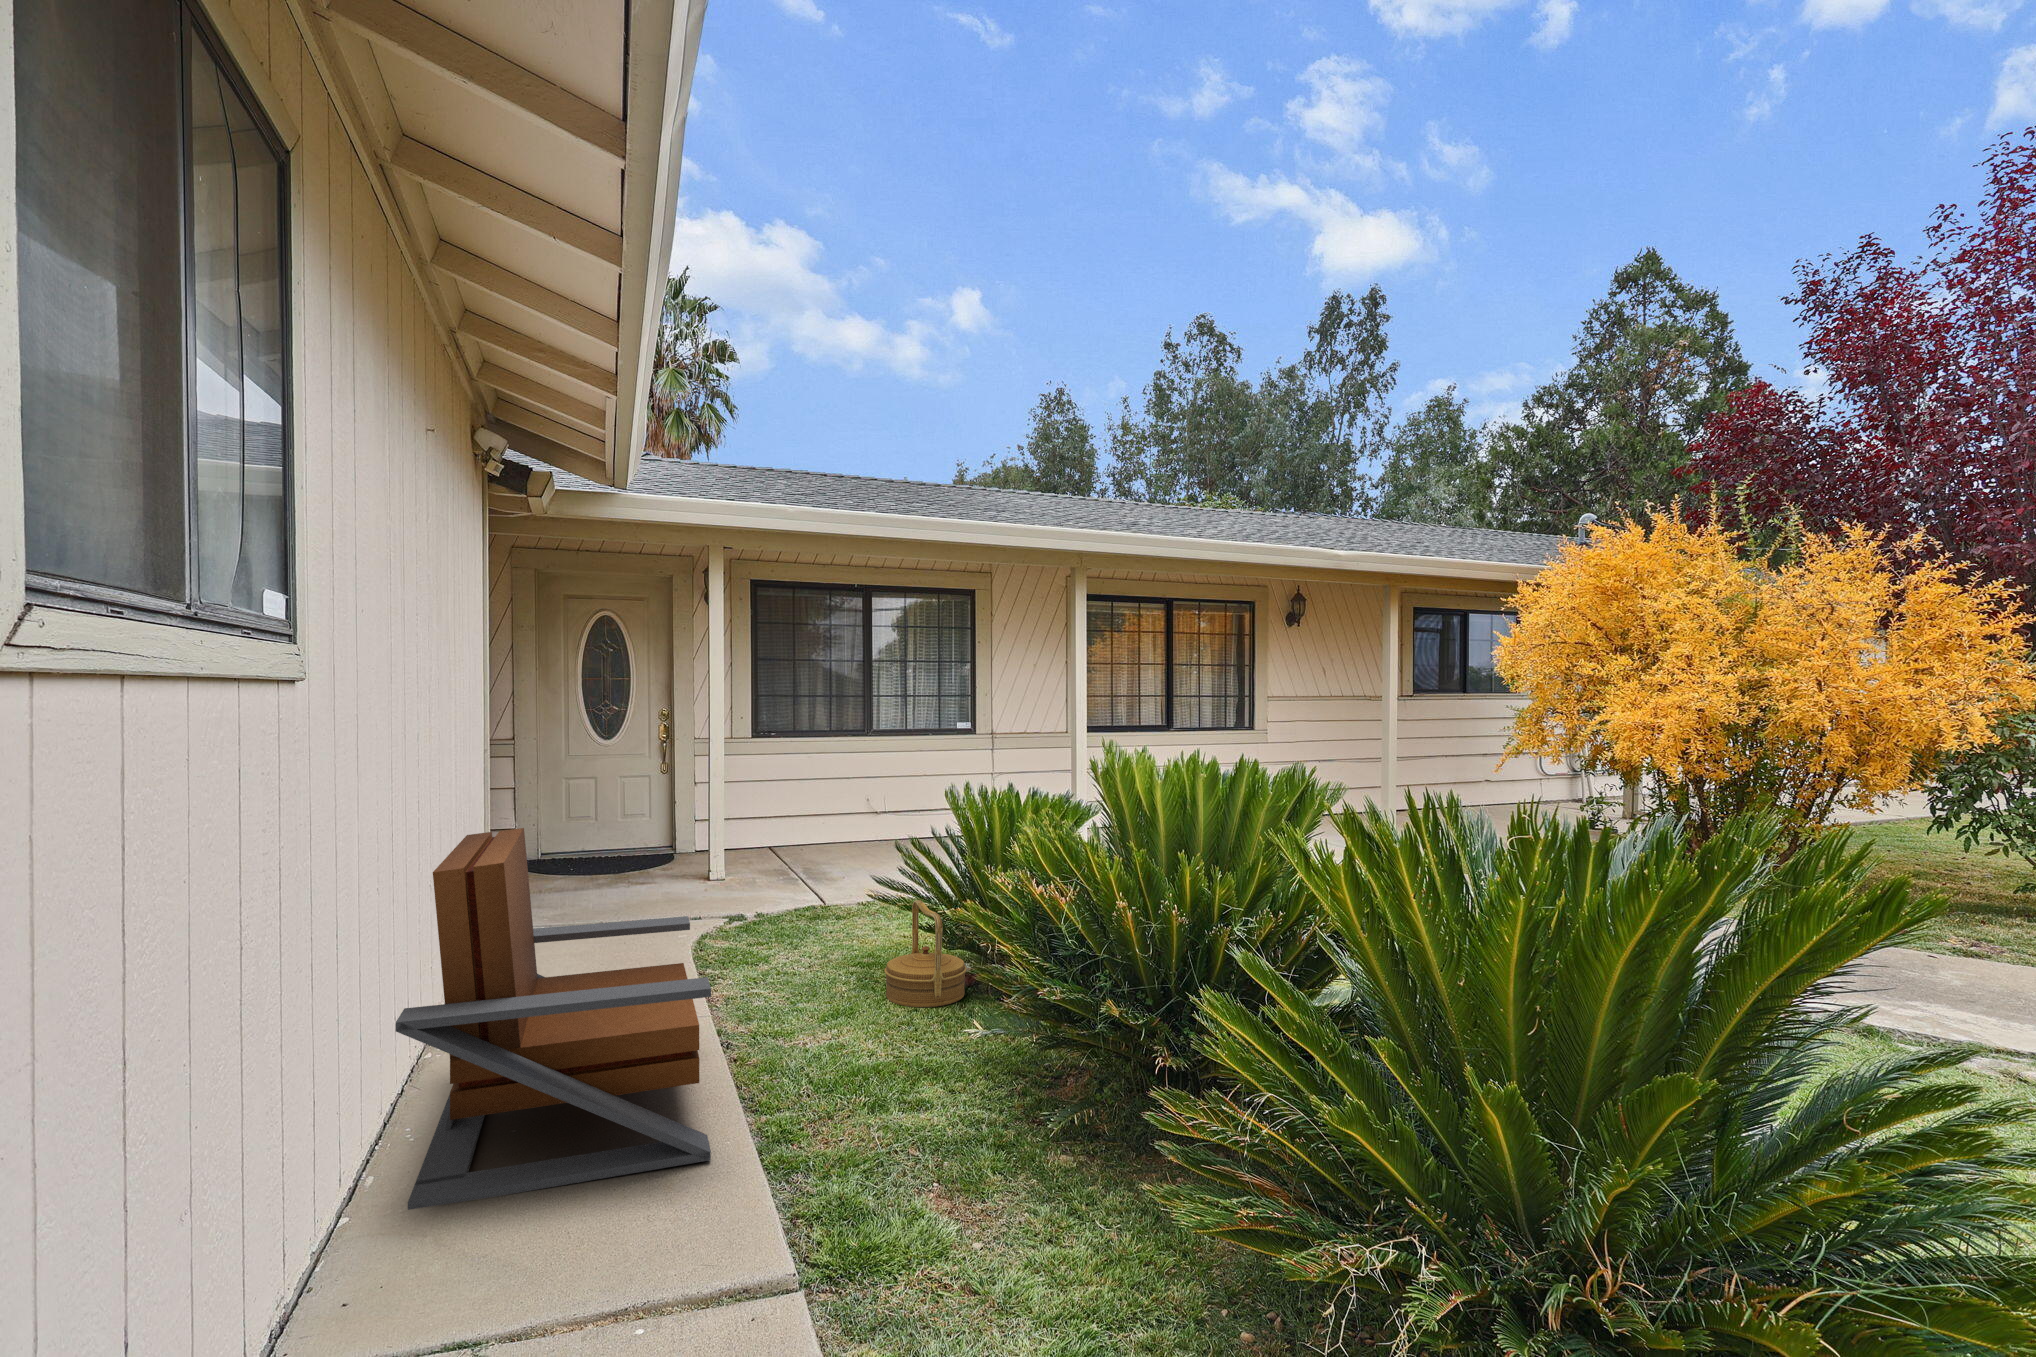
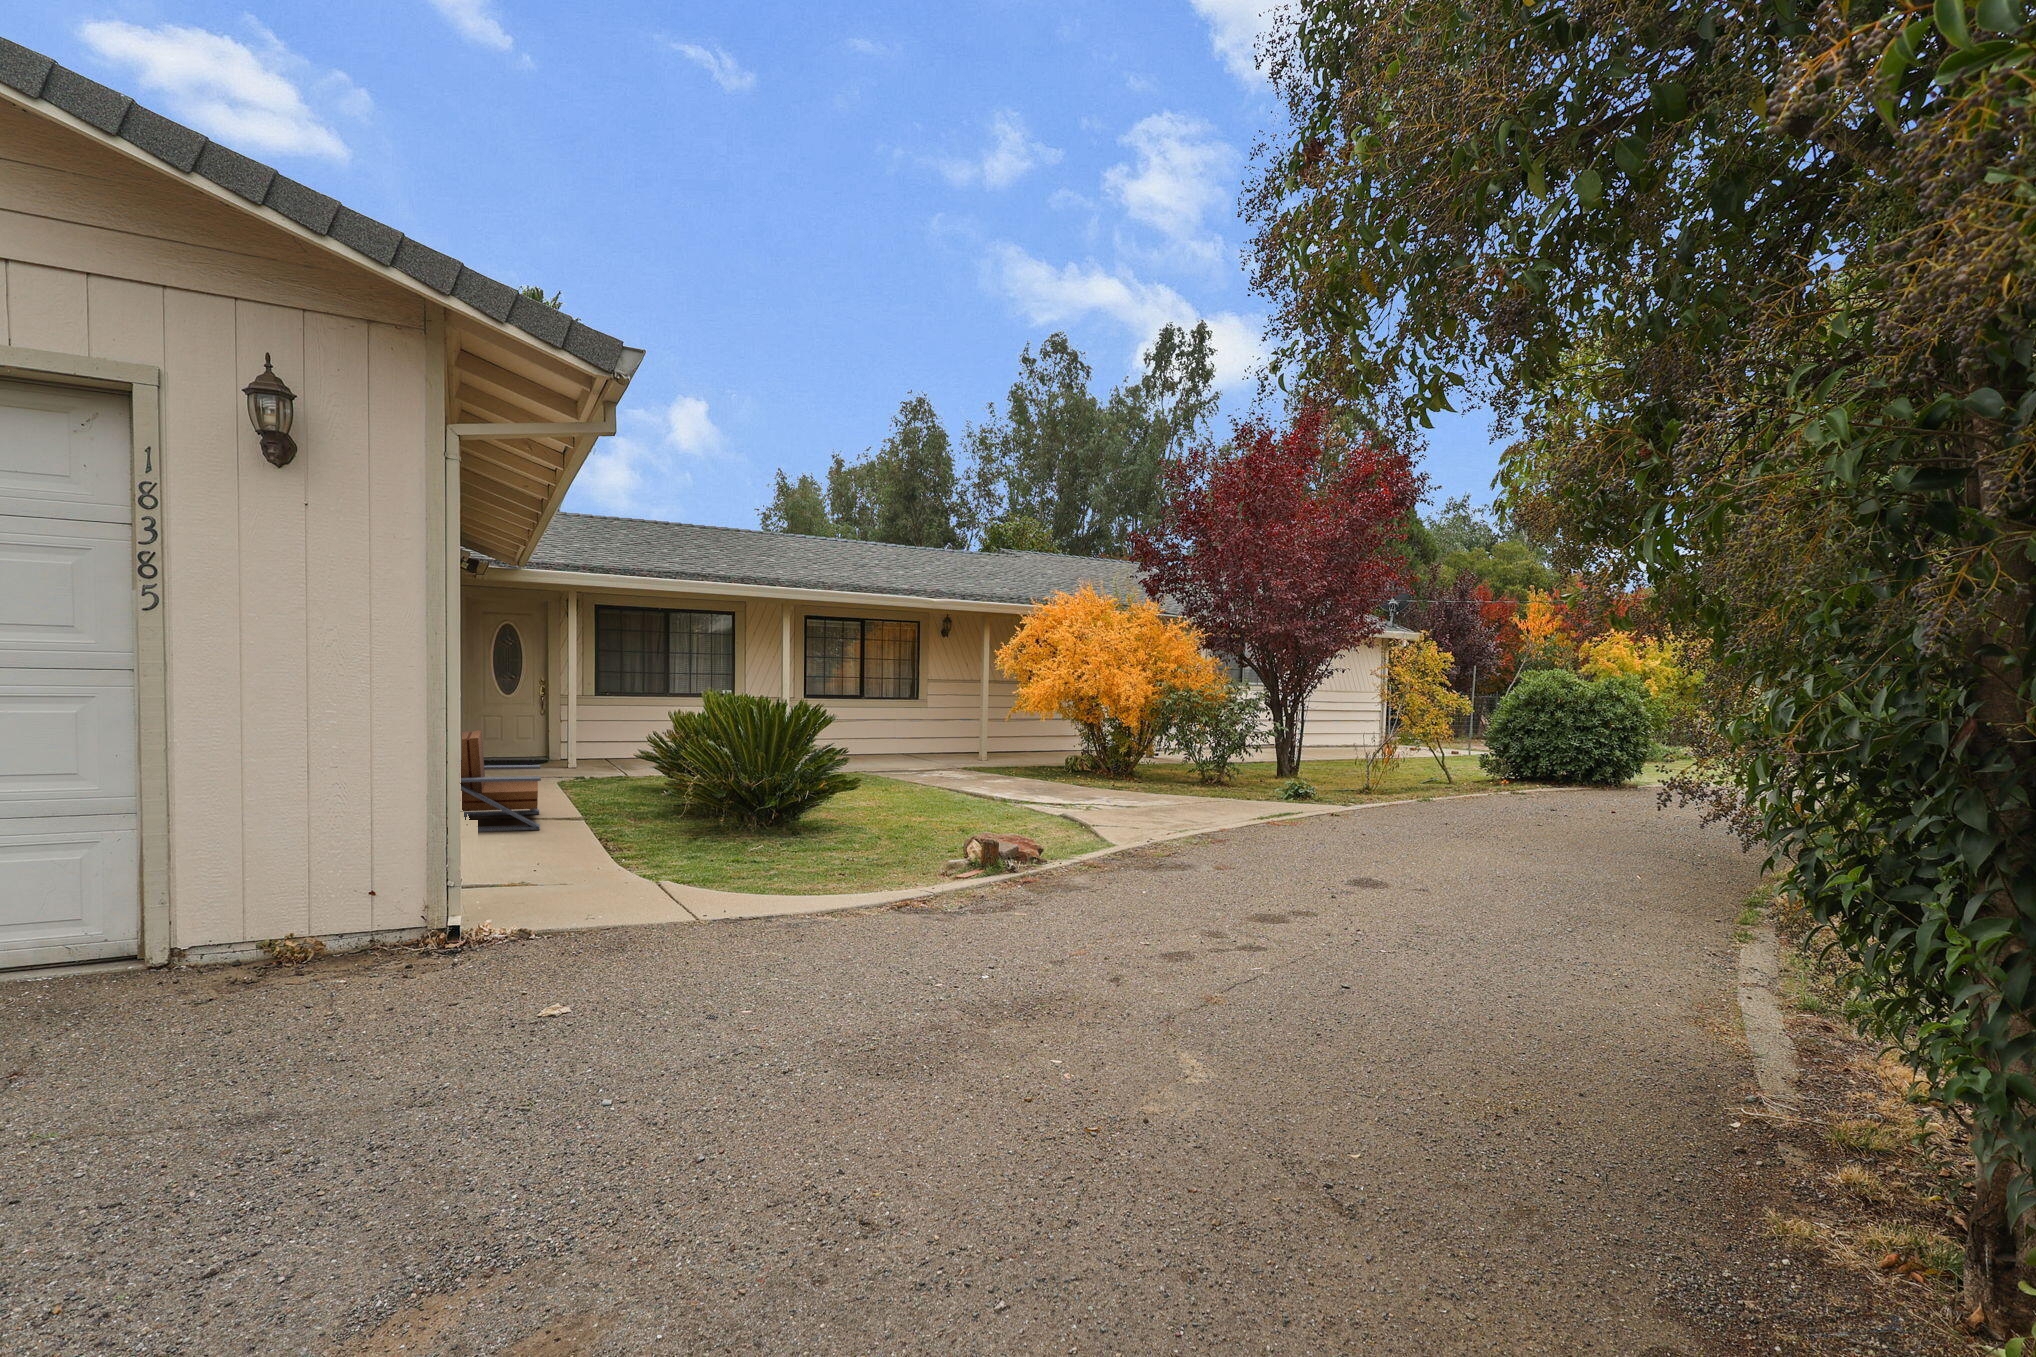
woven basket: present [884,900,967,1007] -> none [624,769,659,808]

